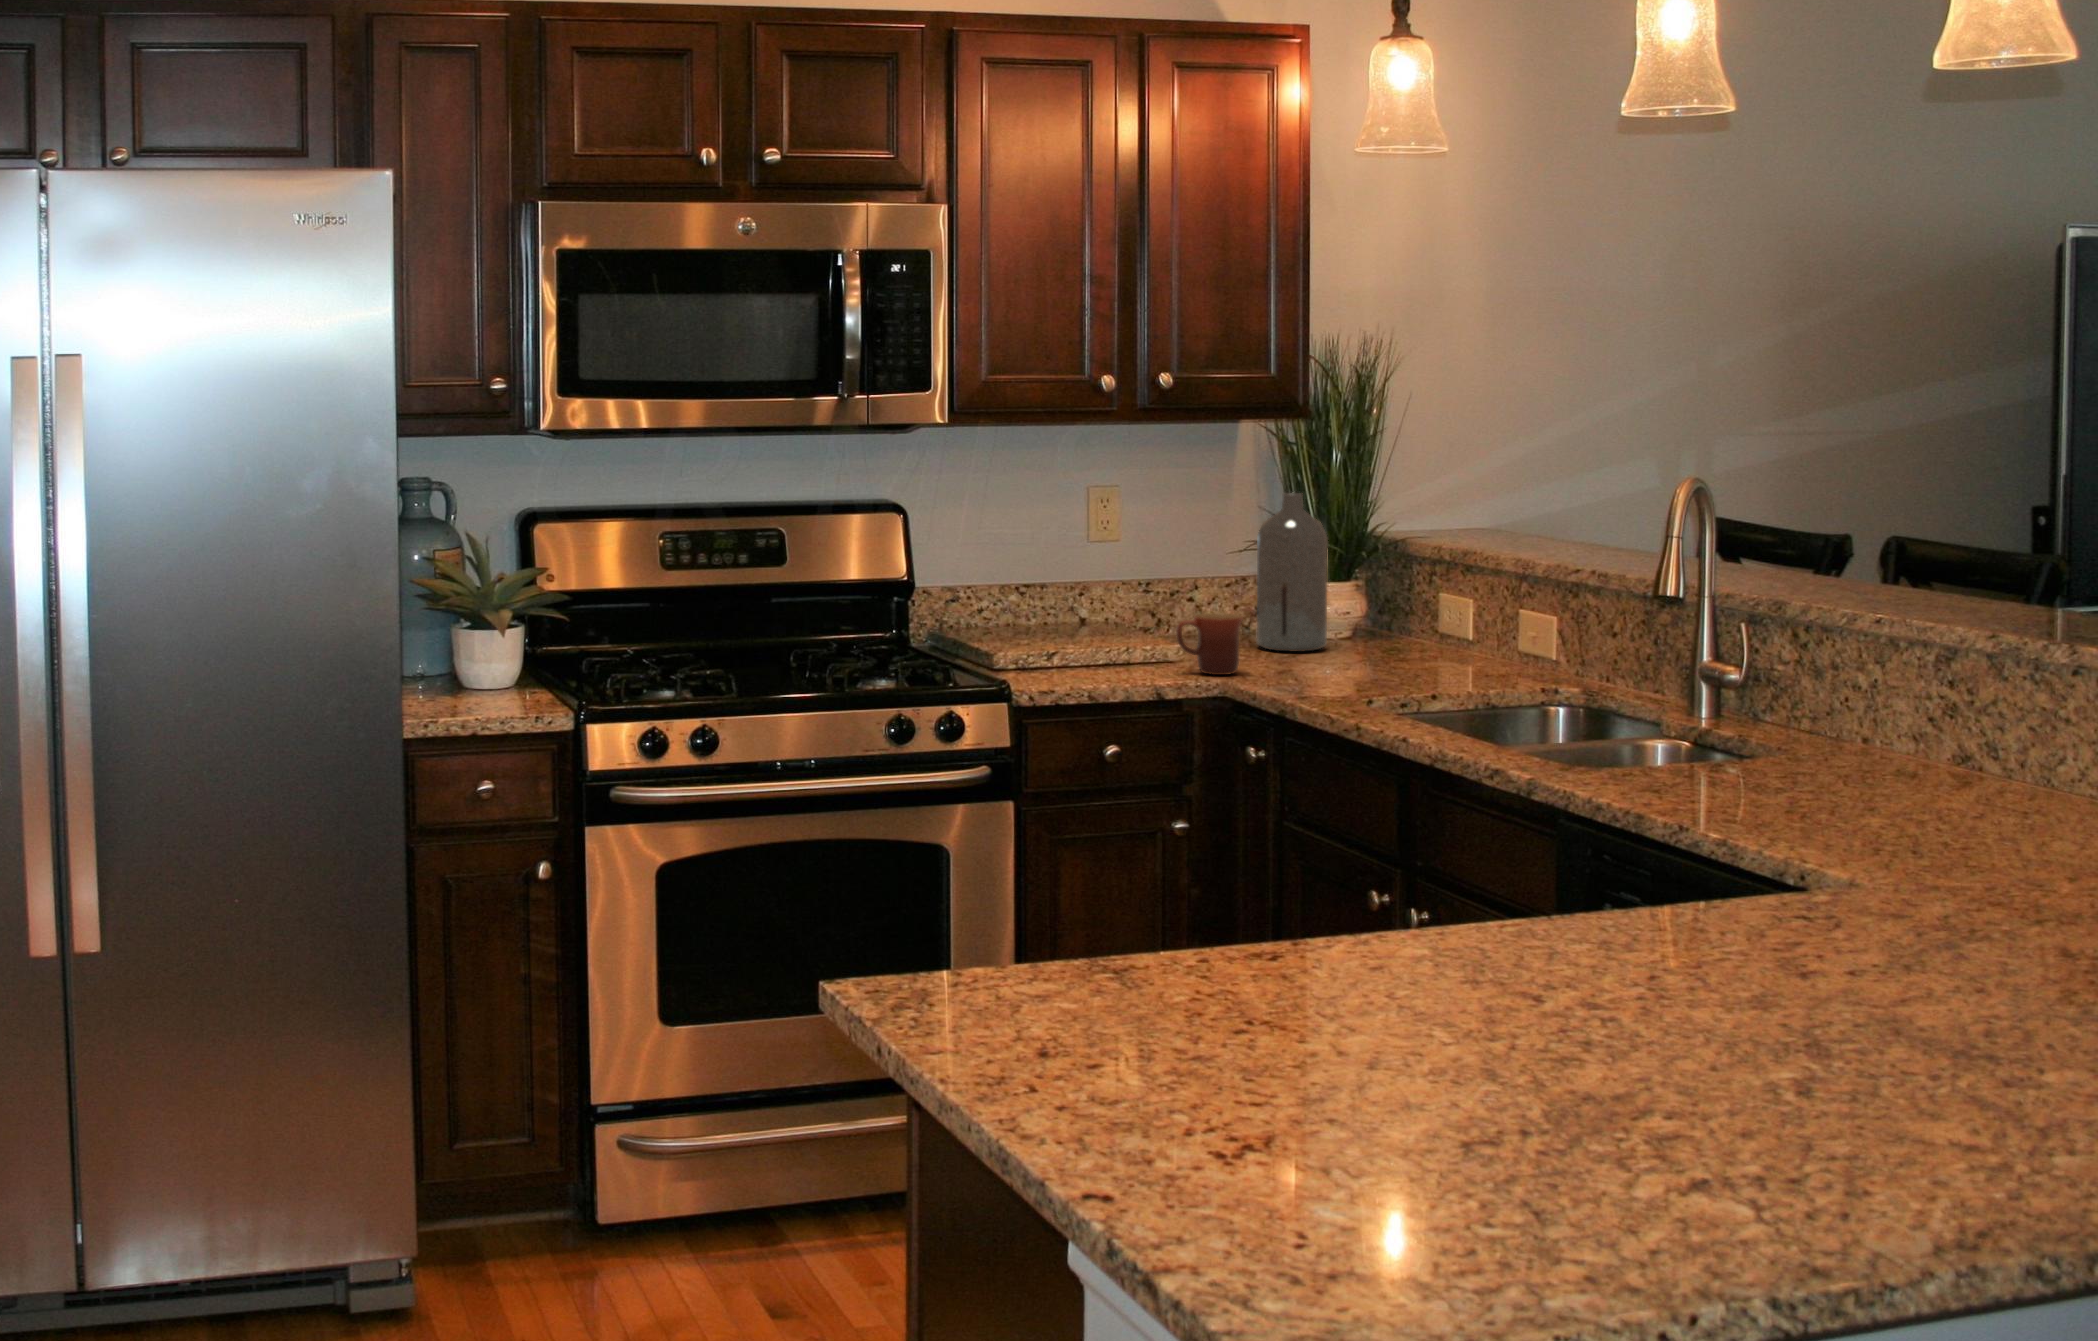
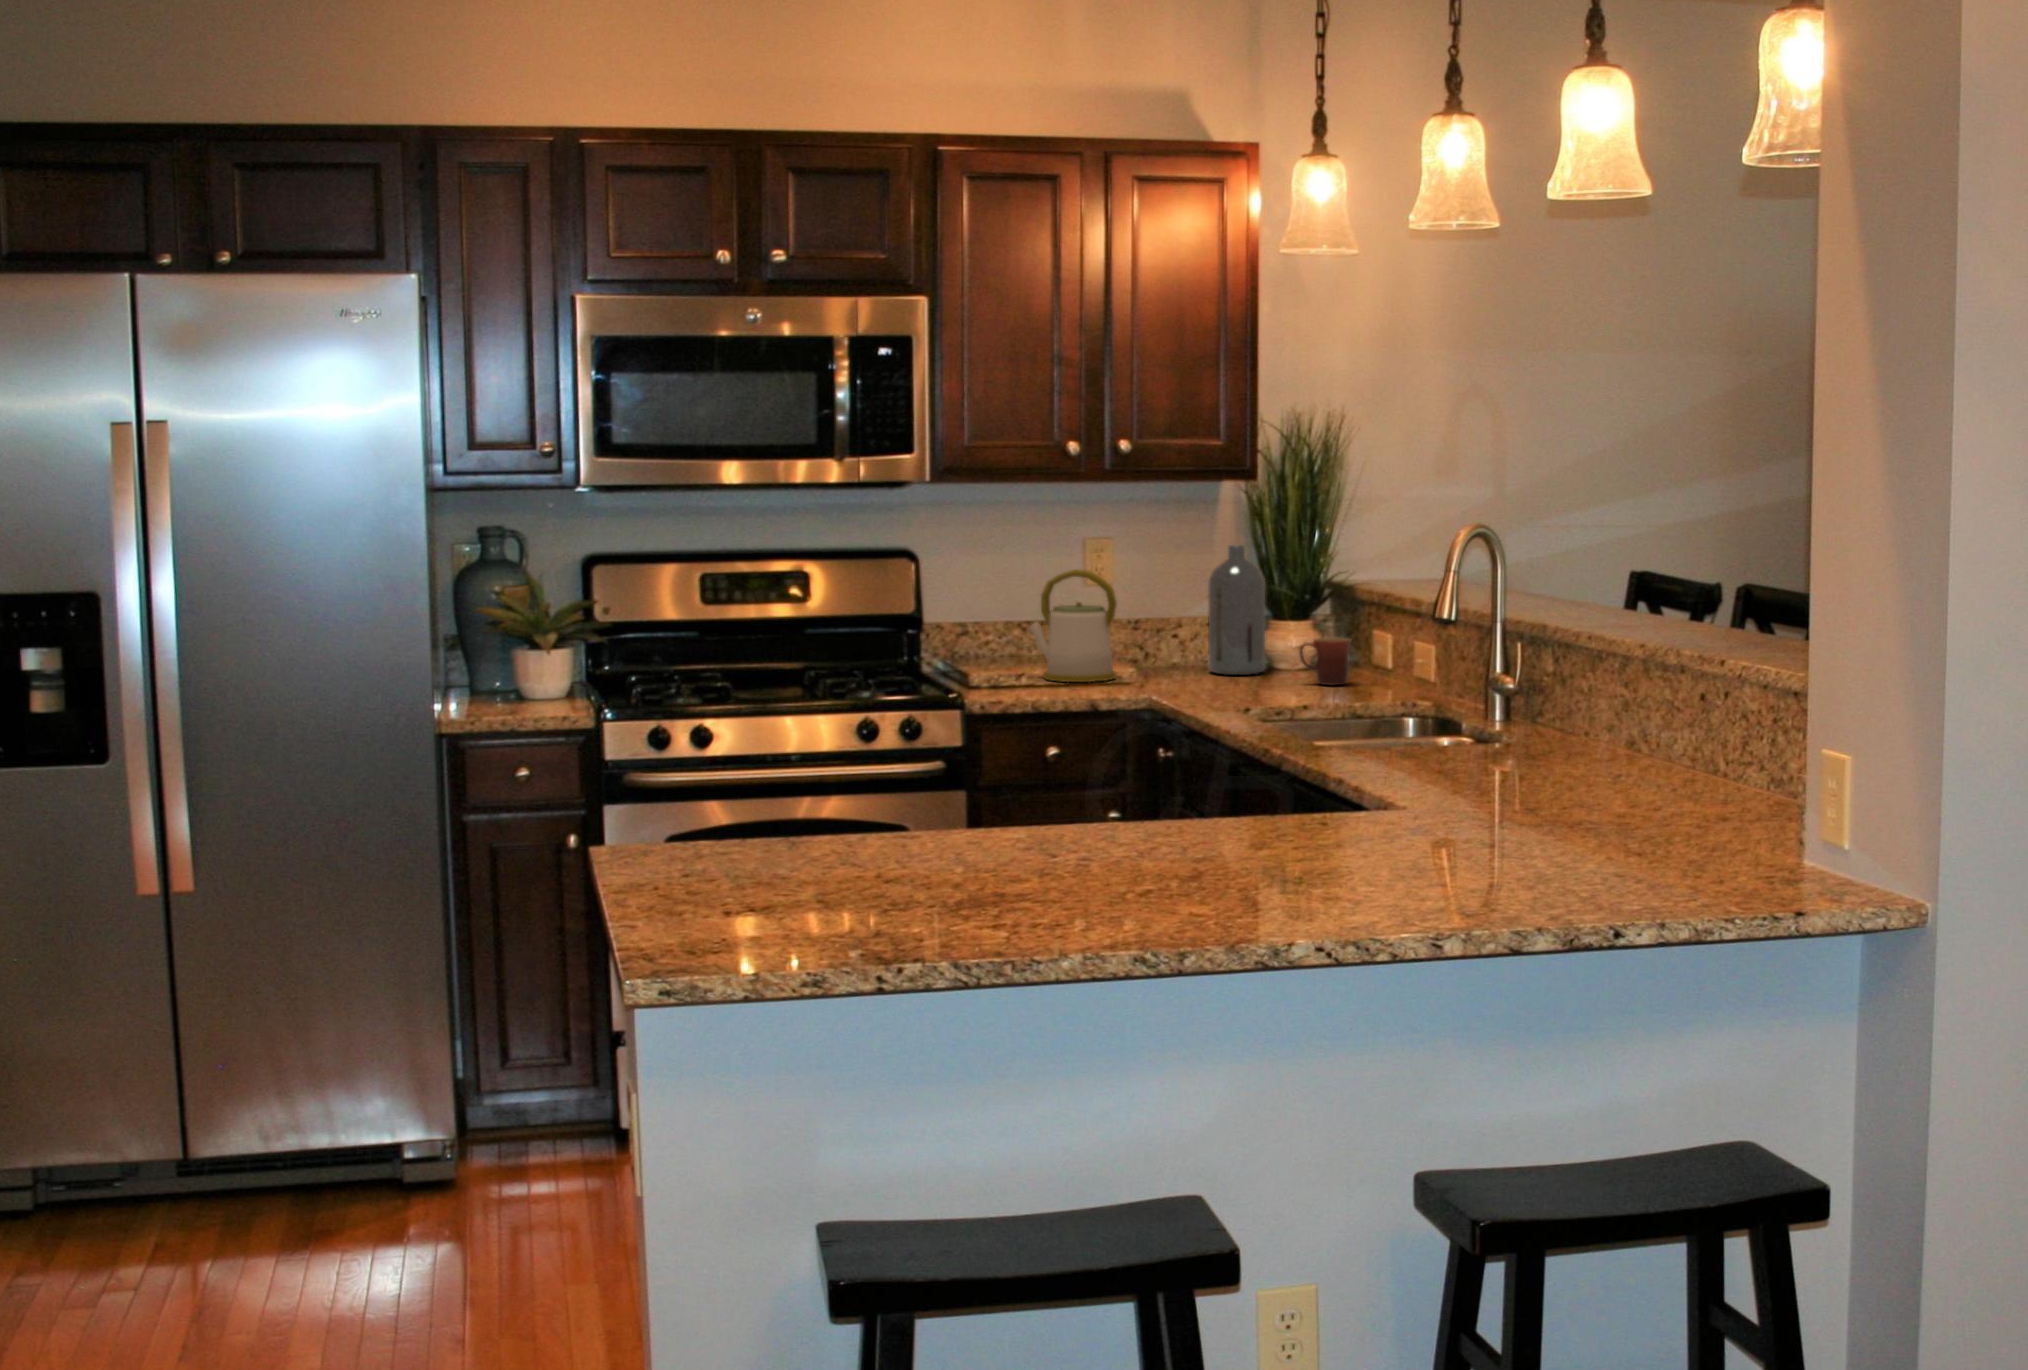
kettle: none [1049,525,1160,663] -> present [1029,569,1117,682]
mug: present [1176,613,1243,675] -> present [1299,638,1351,685]

